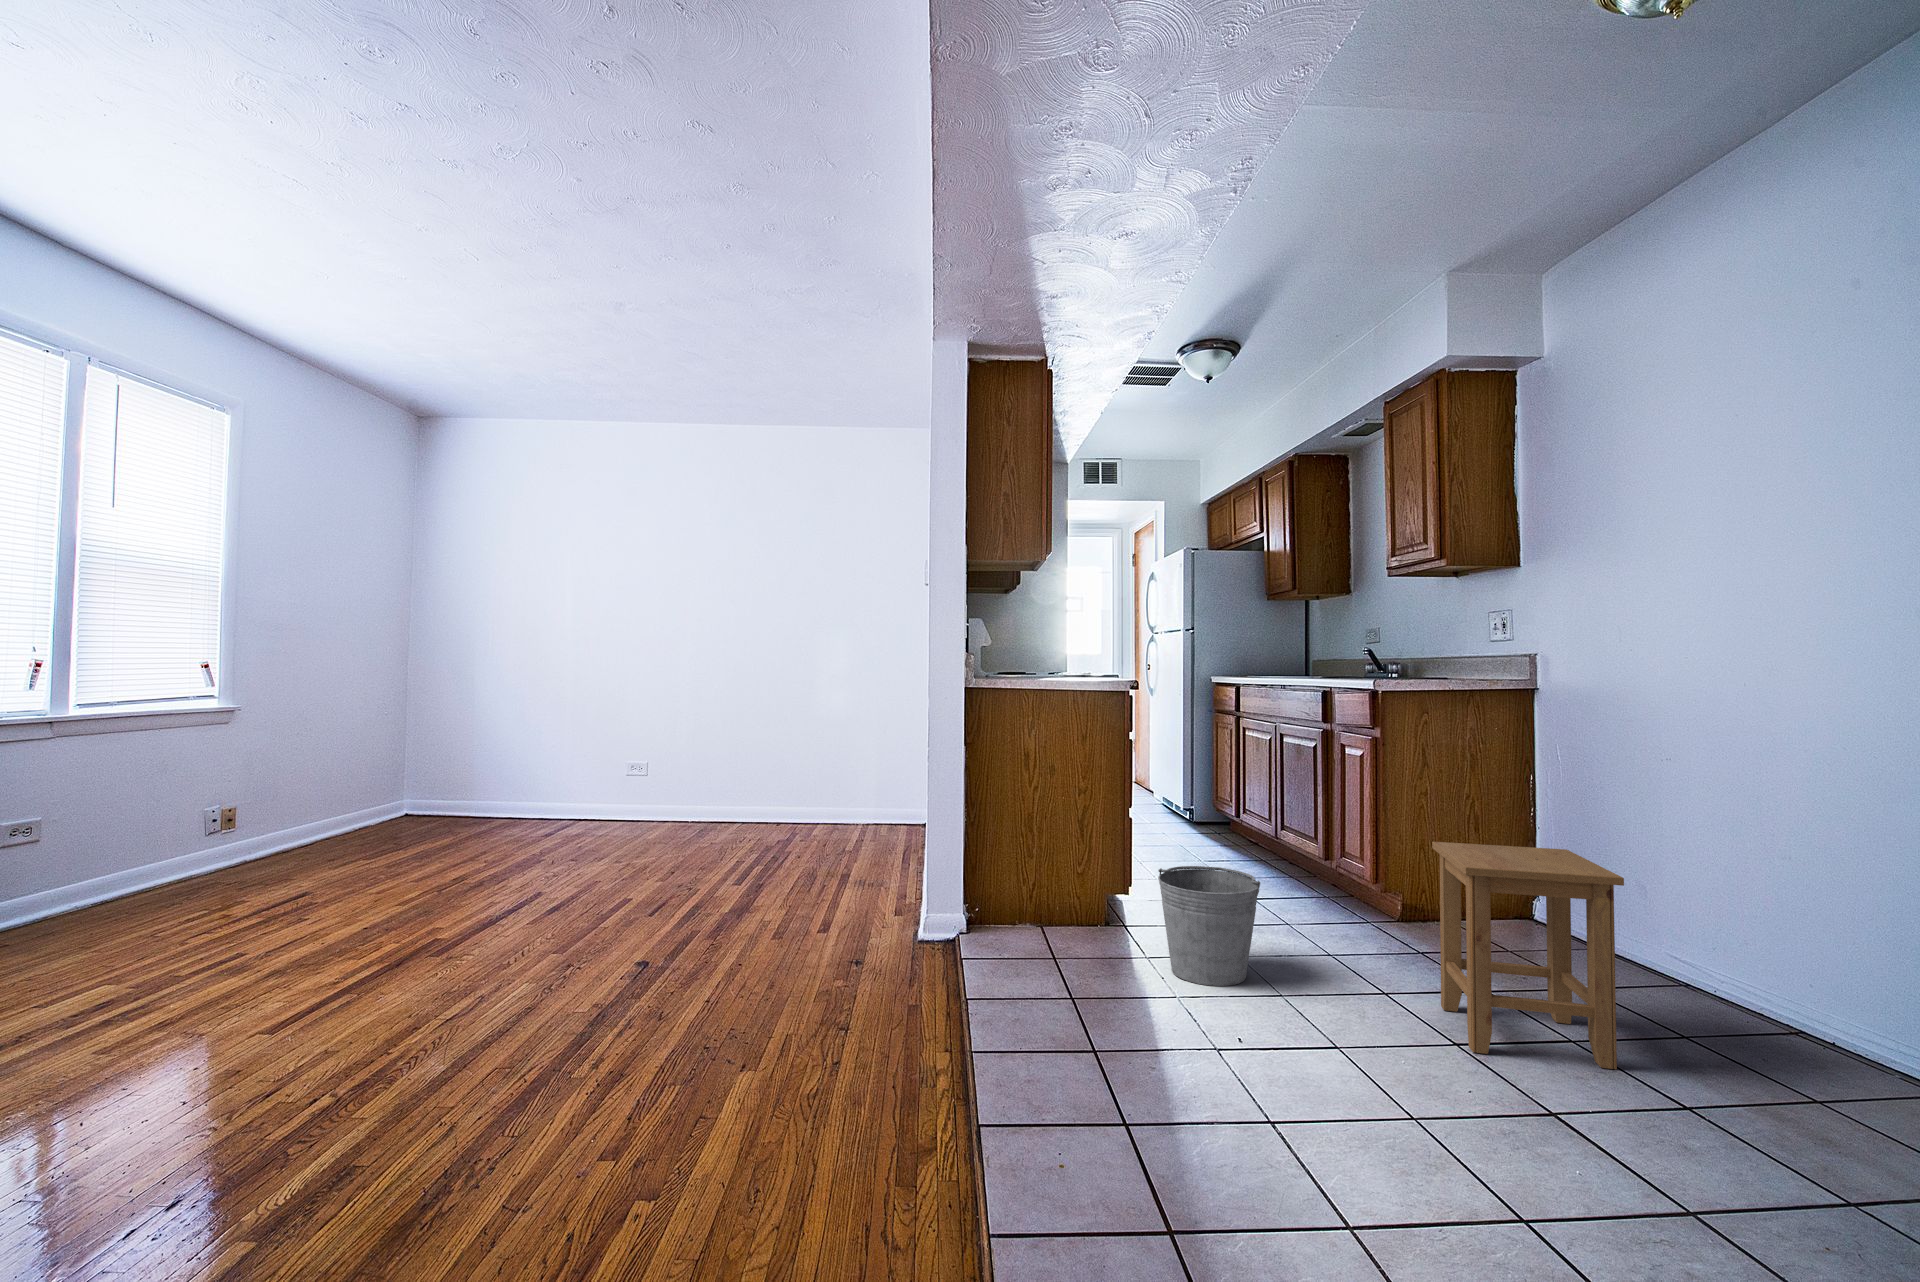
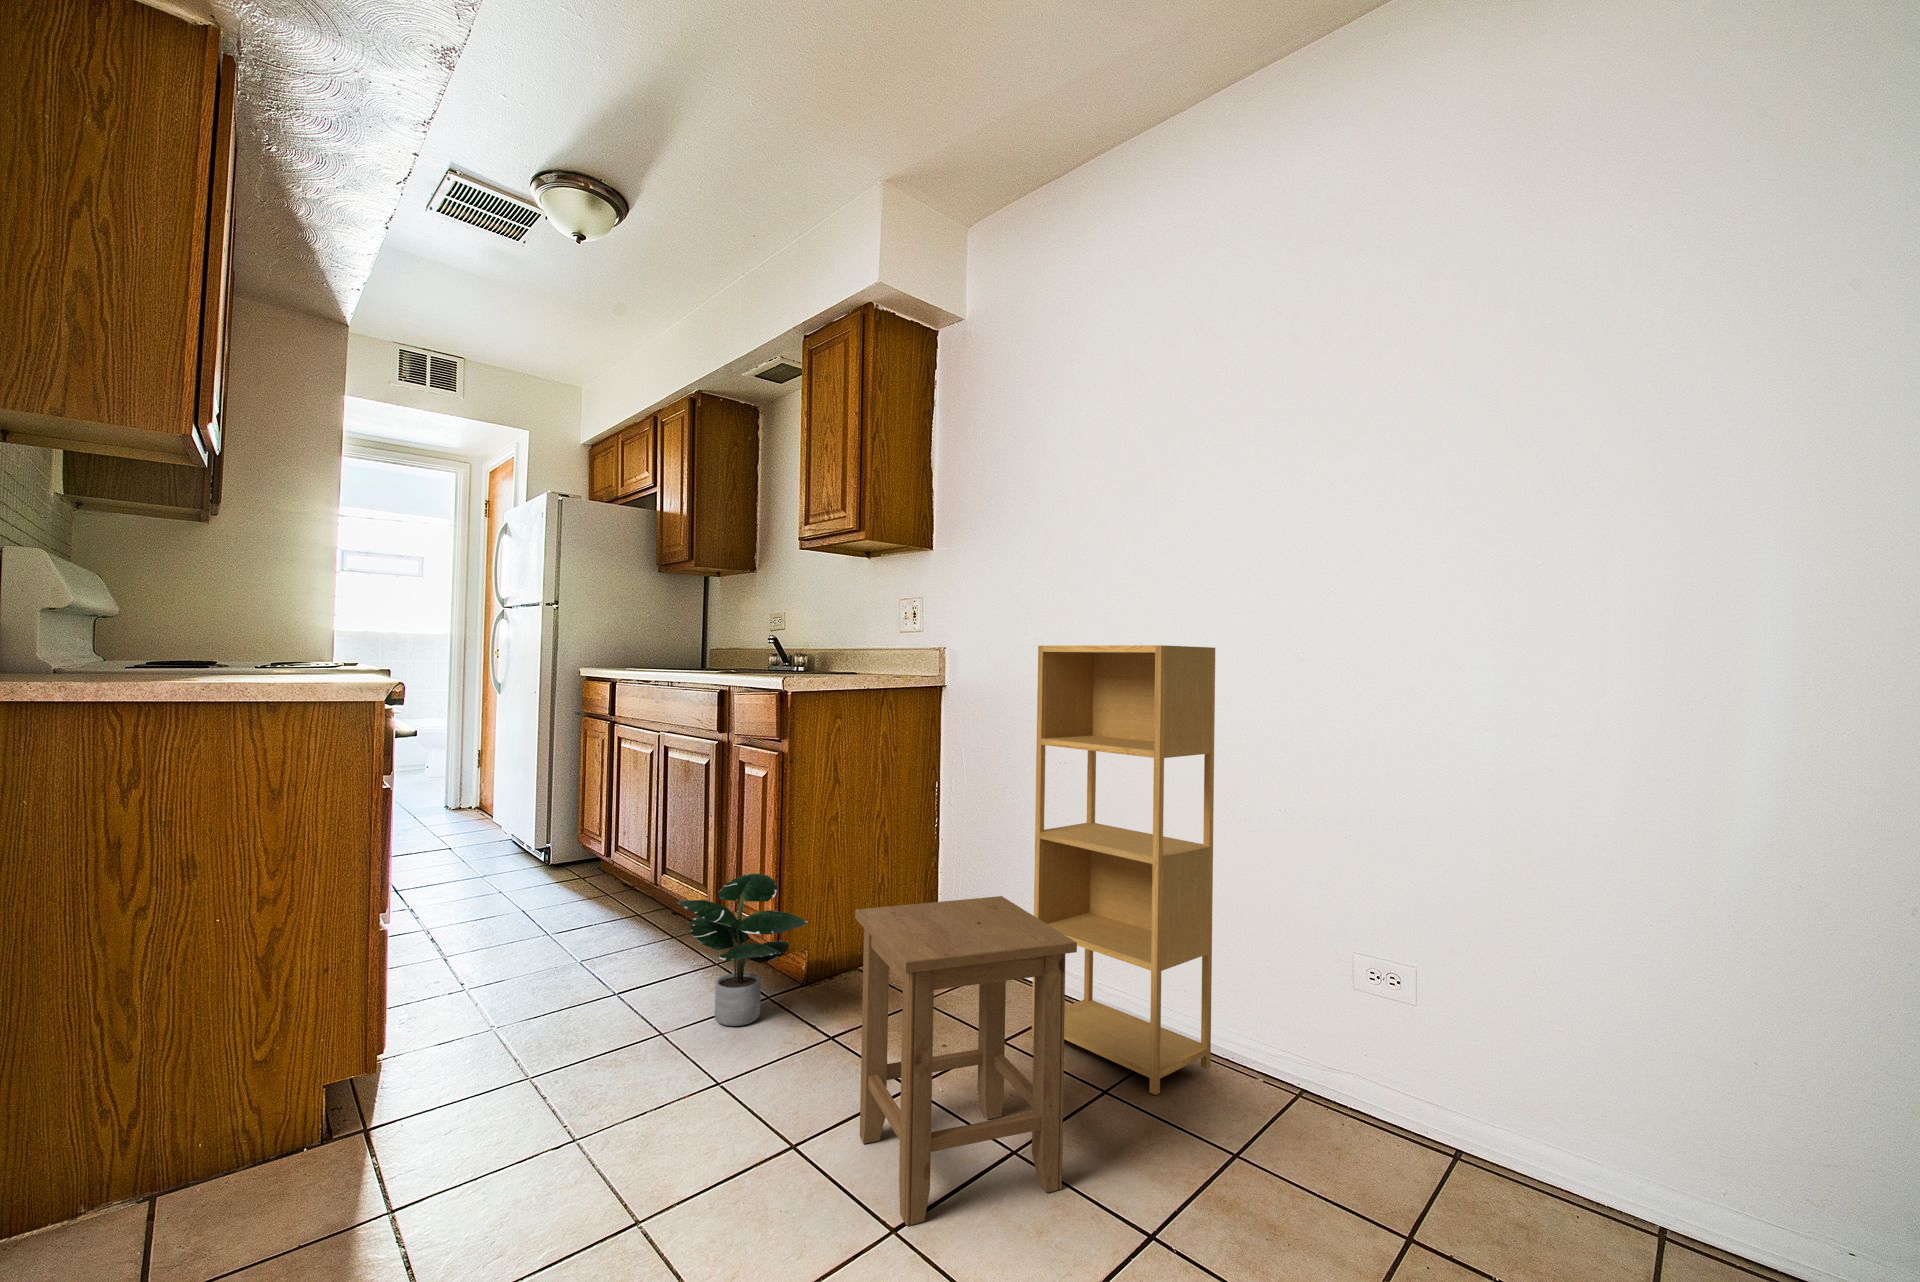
shelving unit: none [1613,645,1828,1047] -> present [1032,645,1215,1095]
potted plant: none [1297,828,1401,935] -> present [678,874,808,1026]
bucket: present [1158,866,1260,986] -> none [428,986,612,1215]

